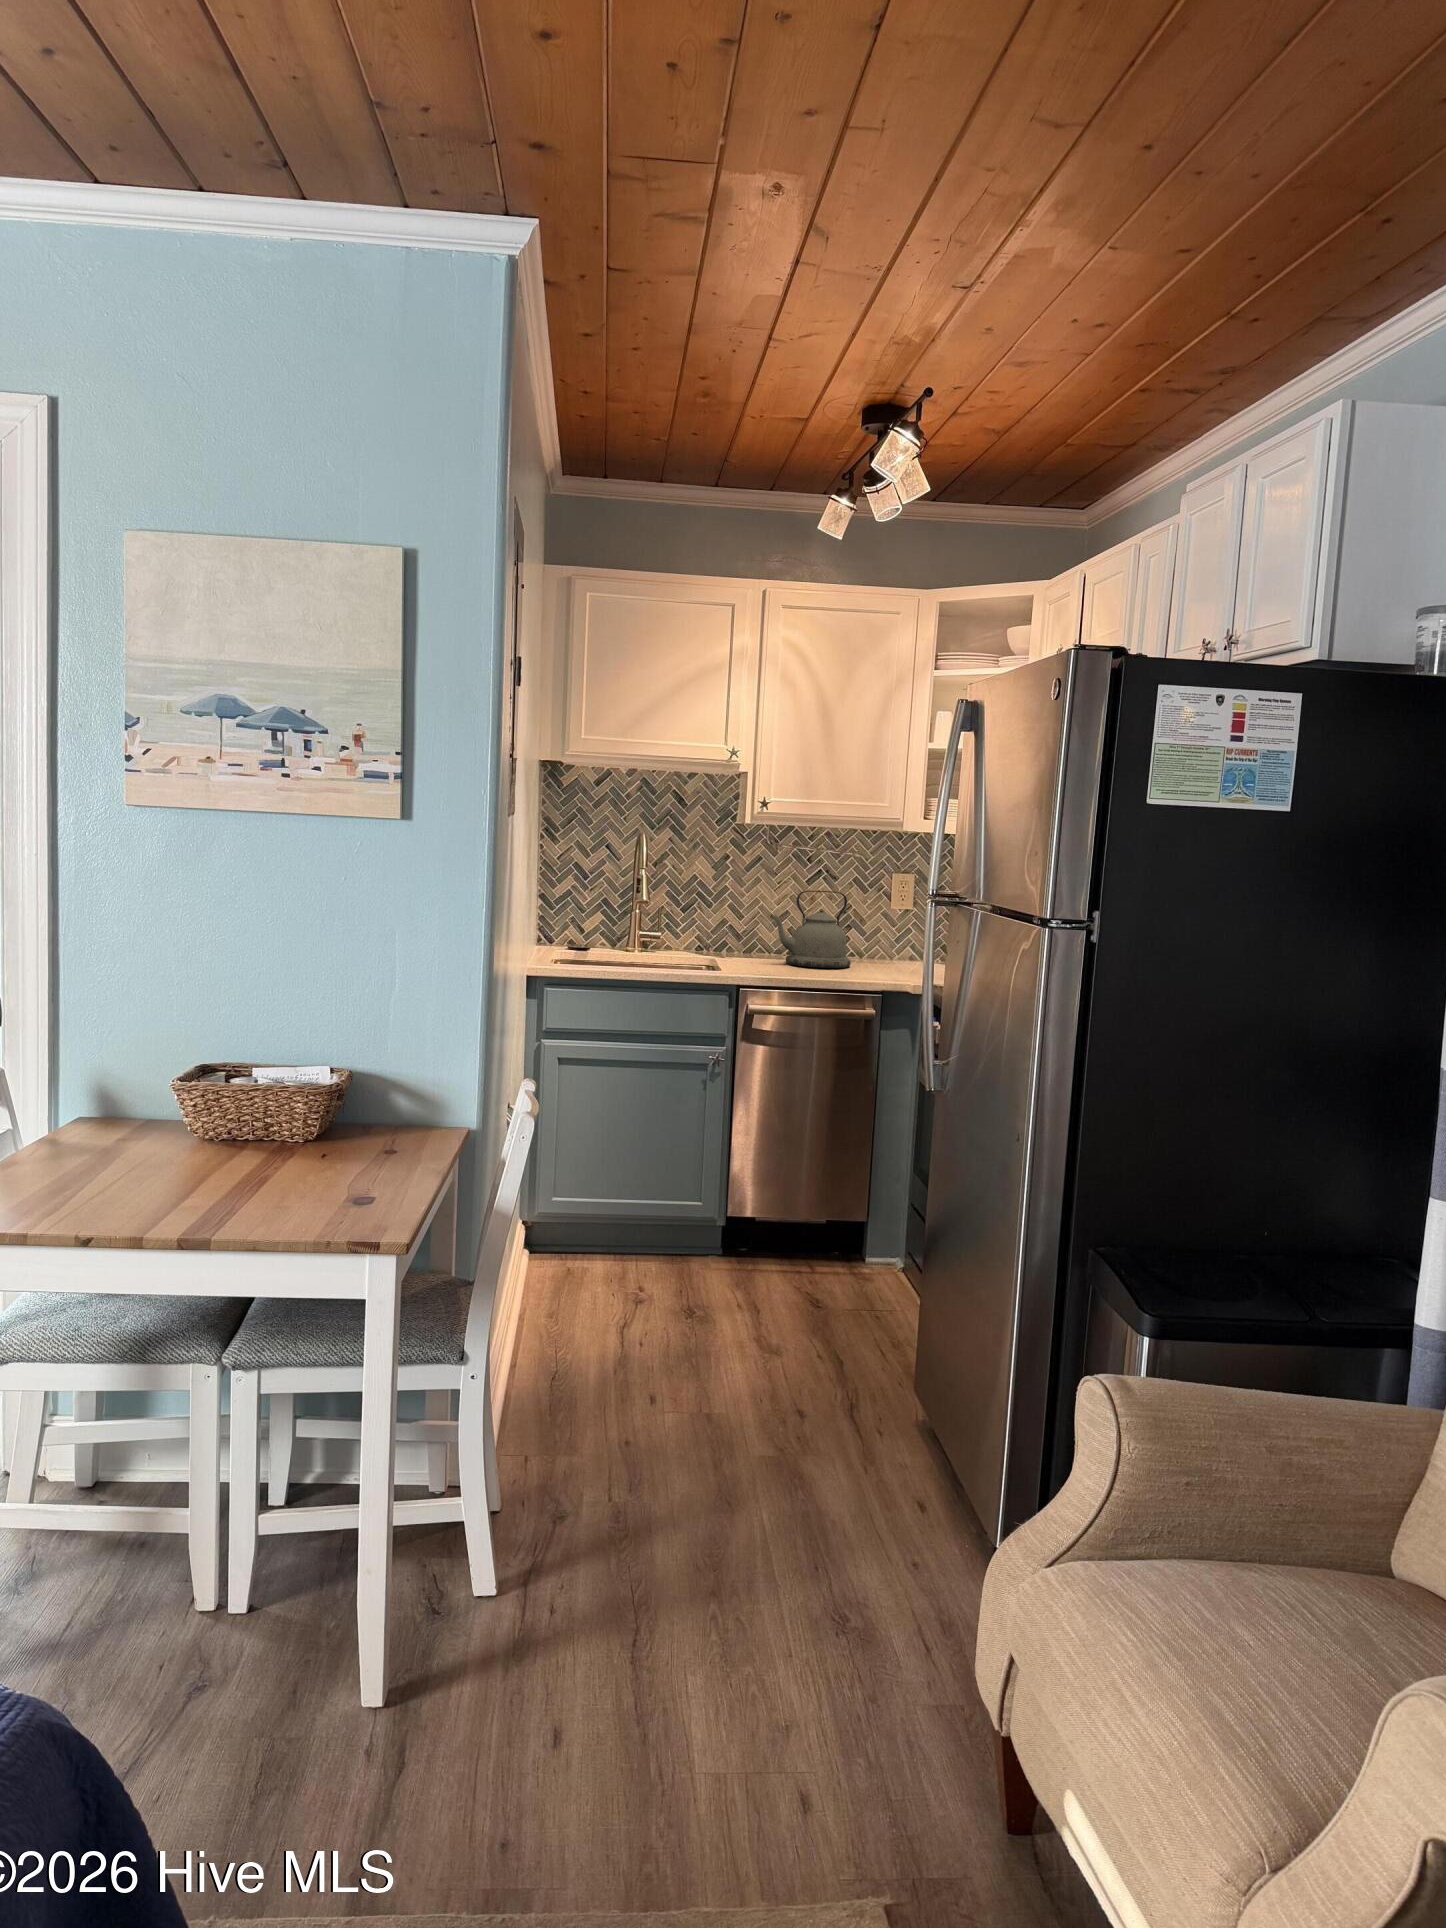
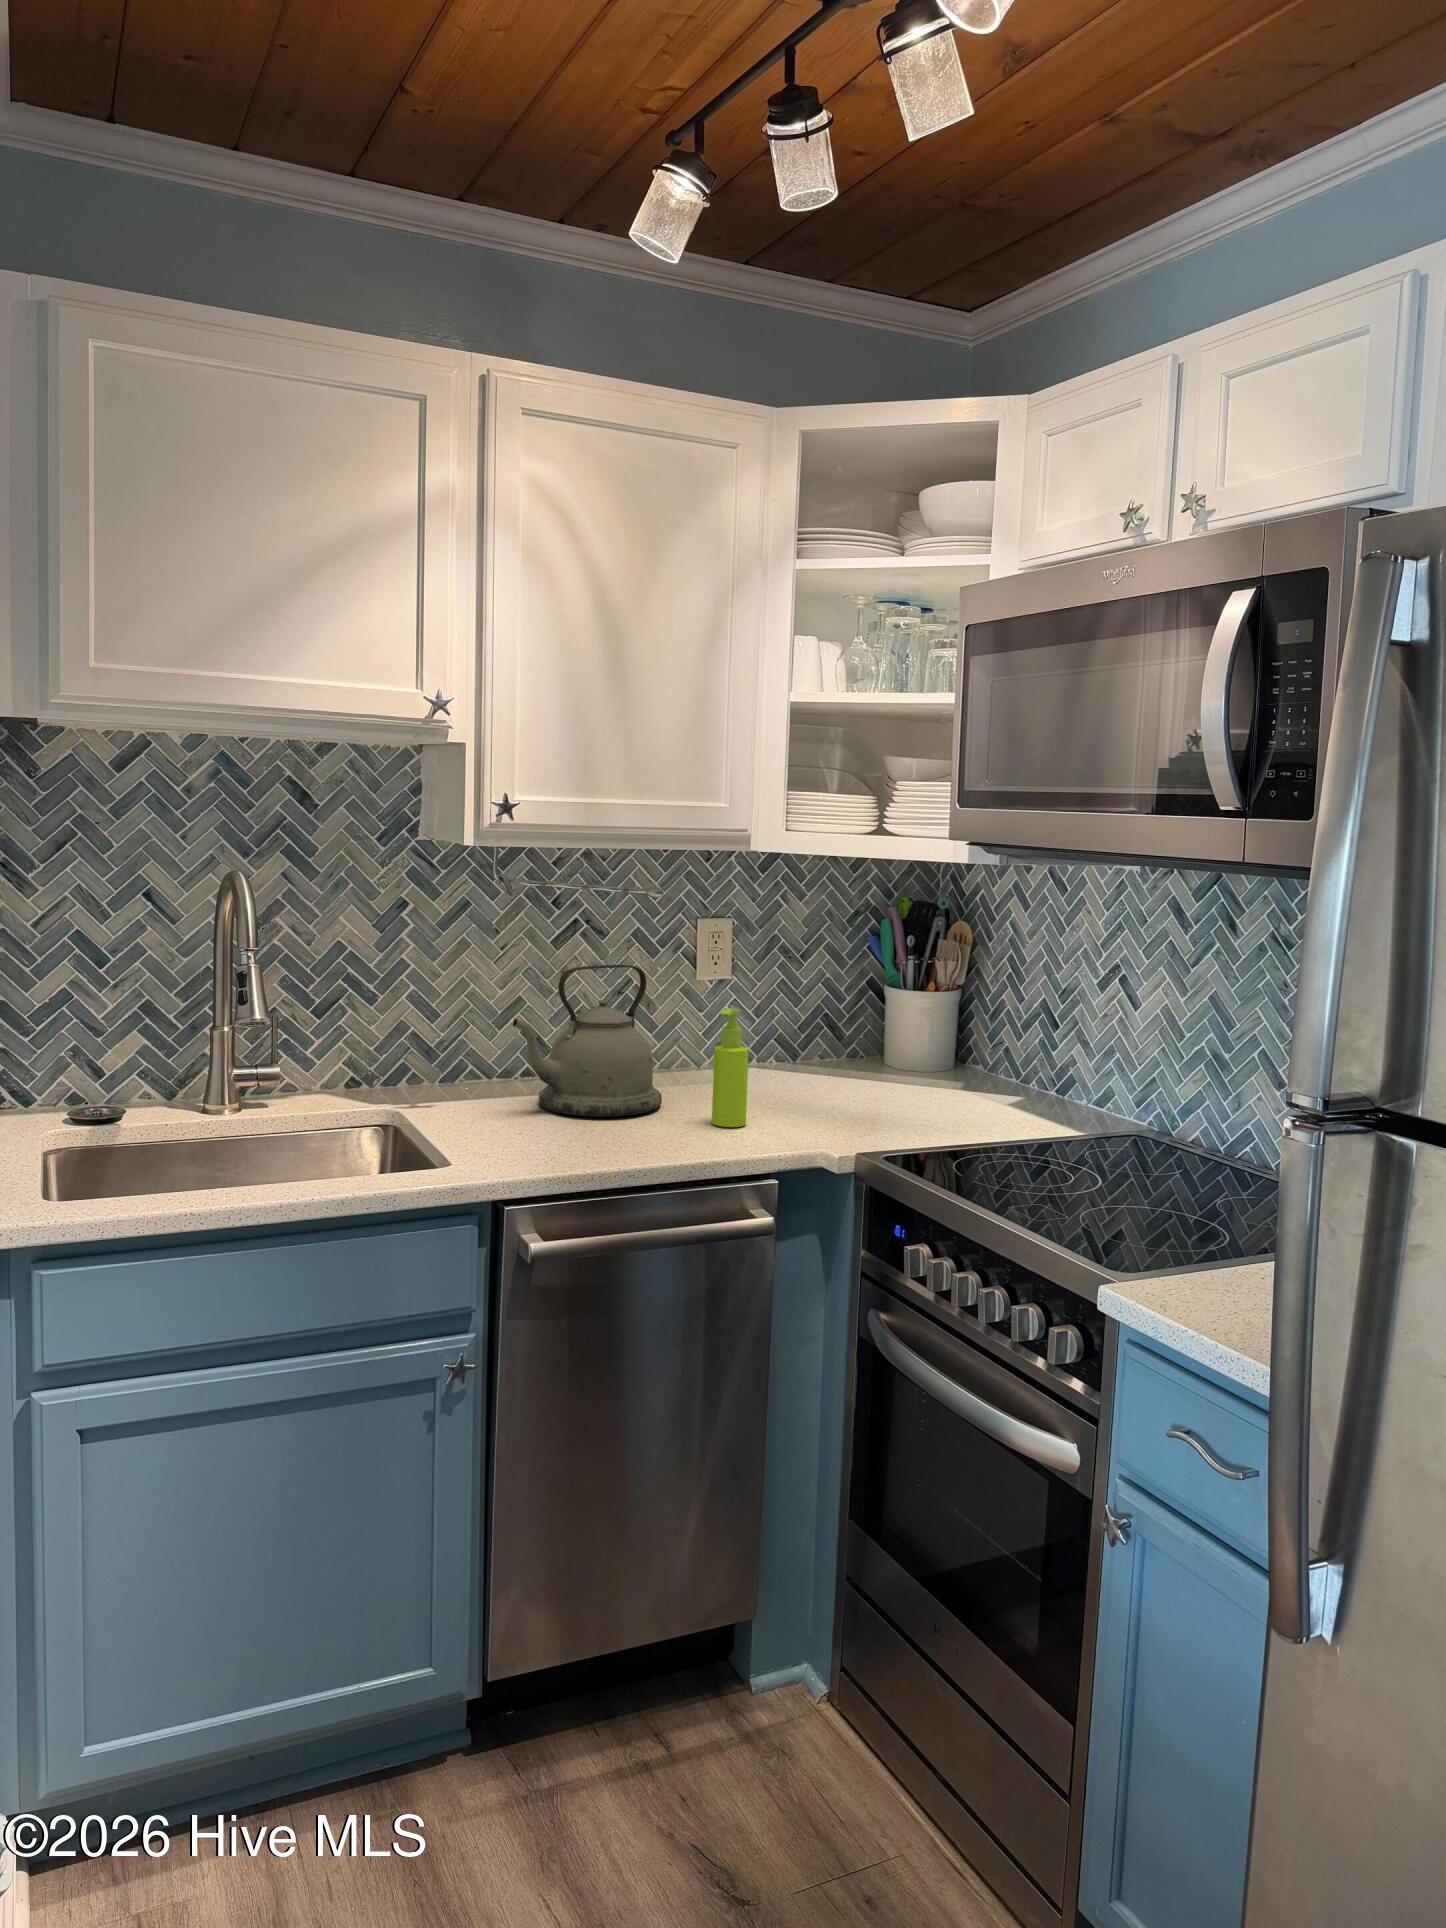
soap dispenser: none [867,913,888,976] -> present [712,1008,748,1127]

